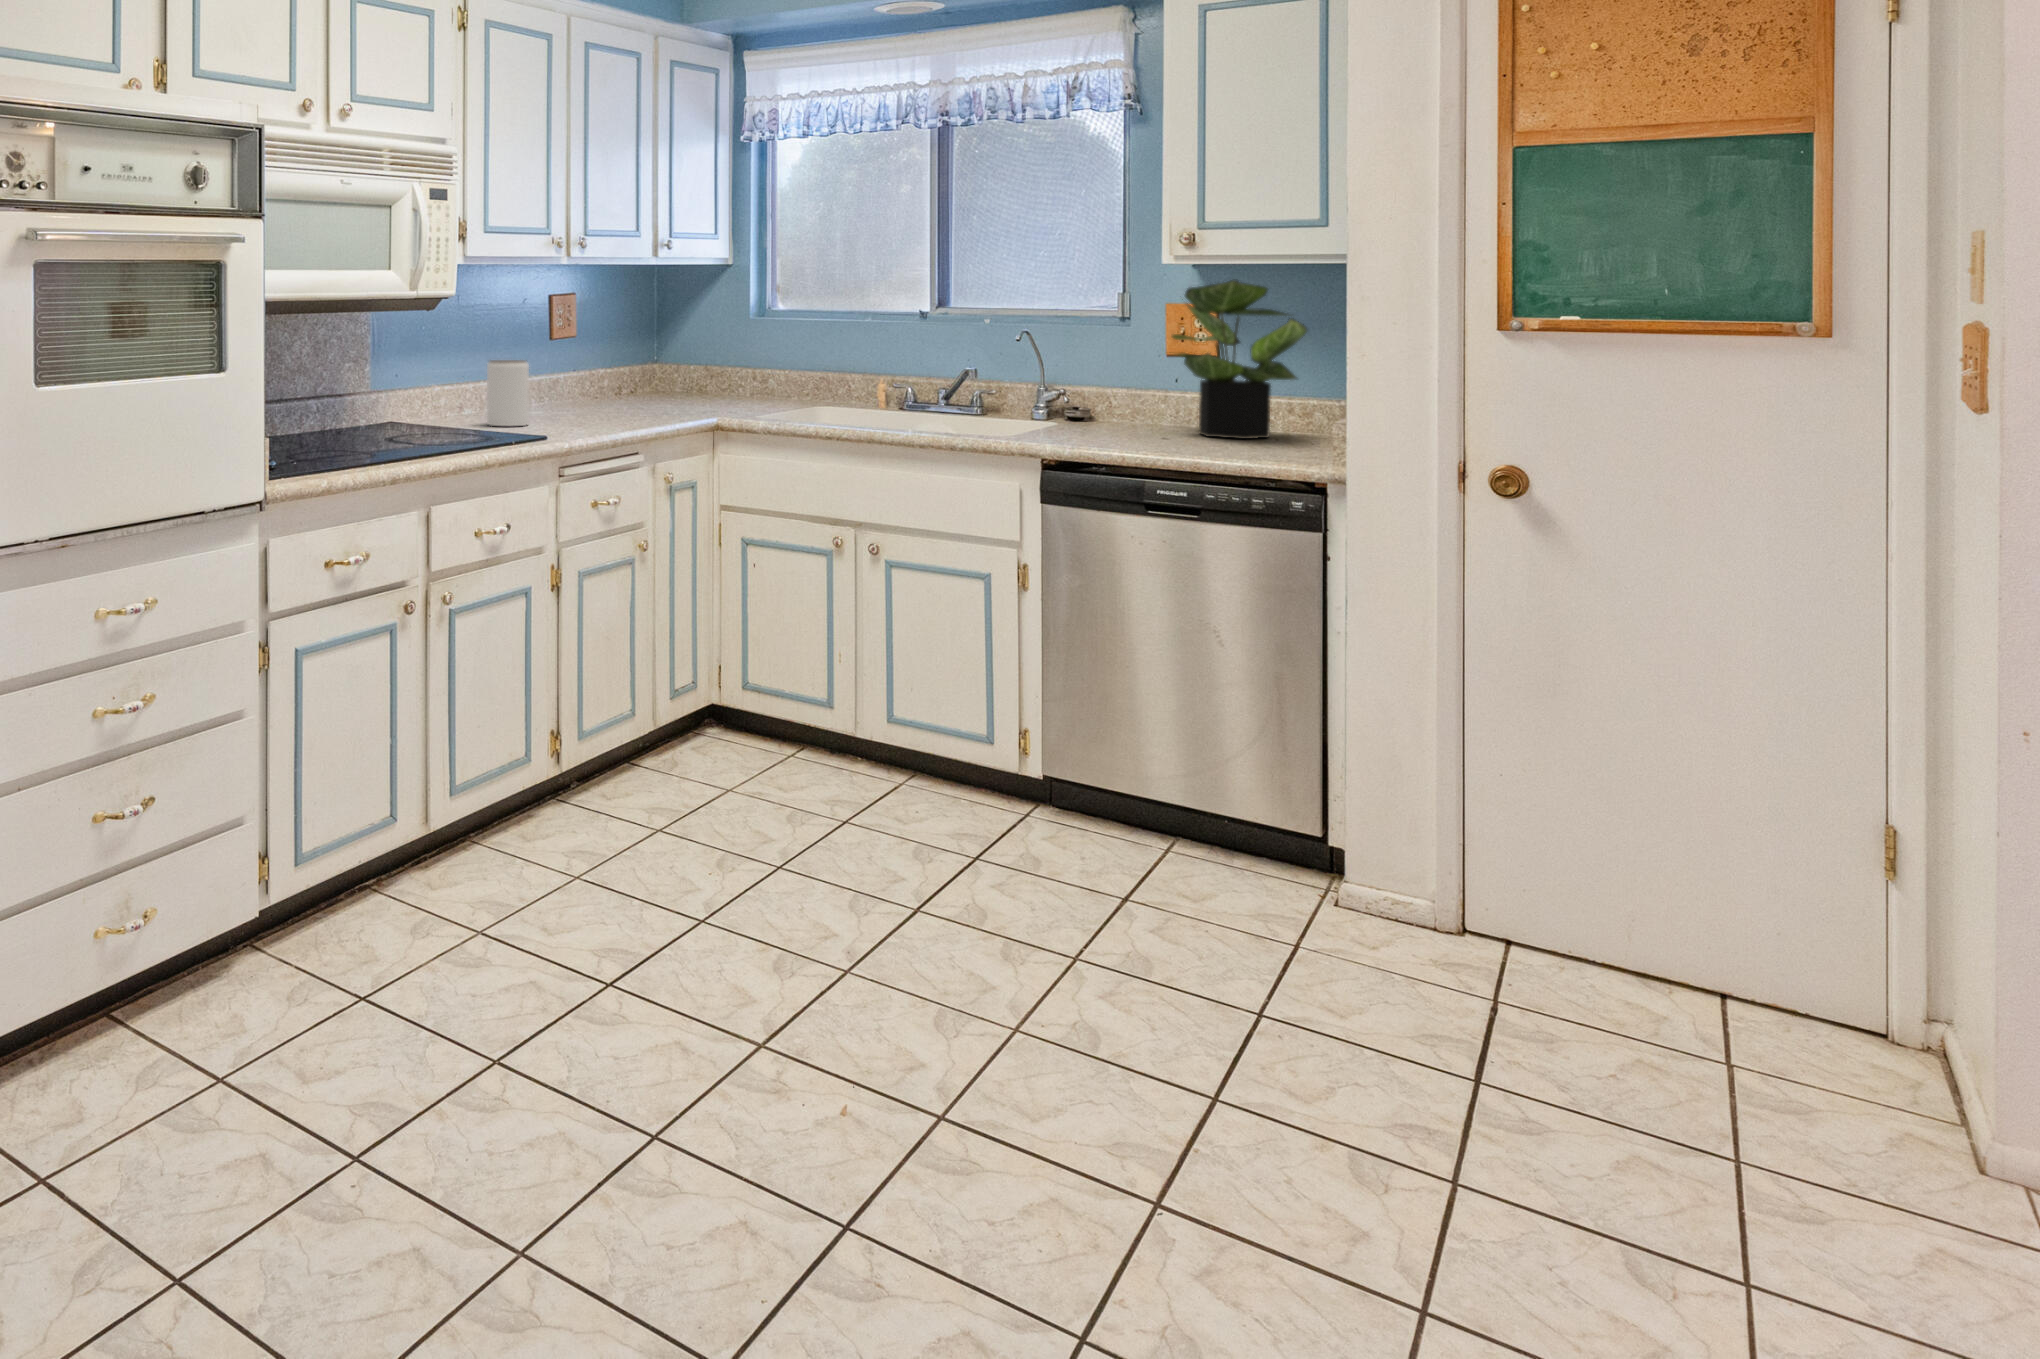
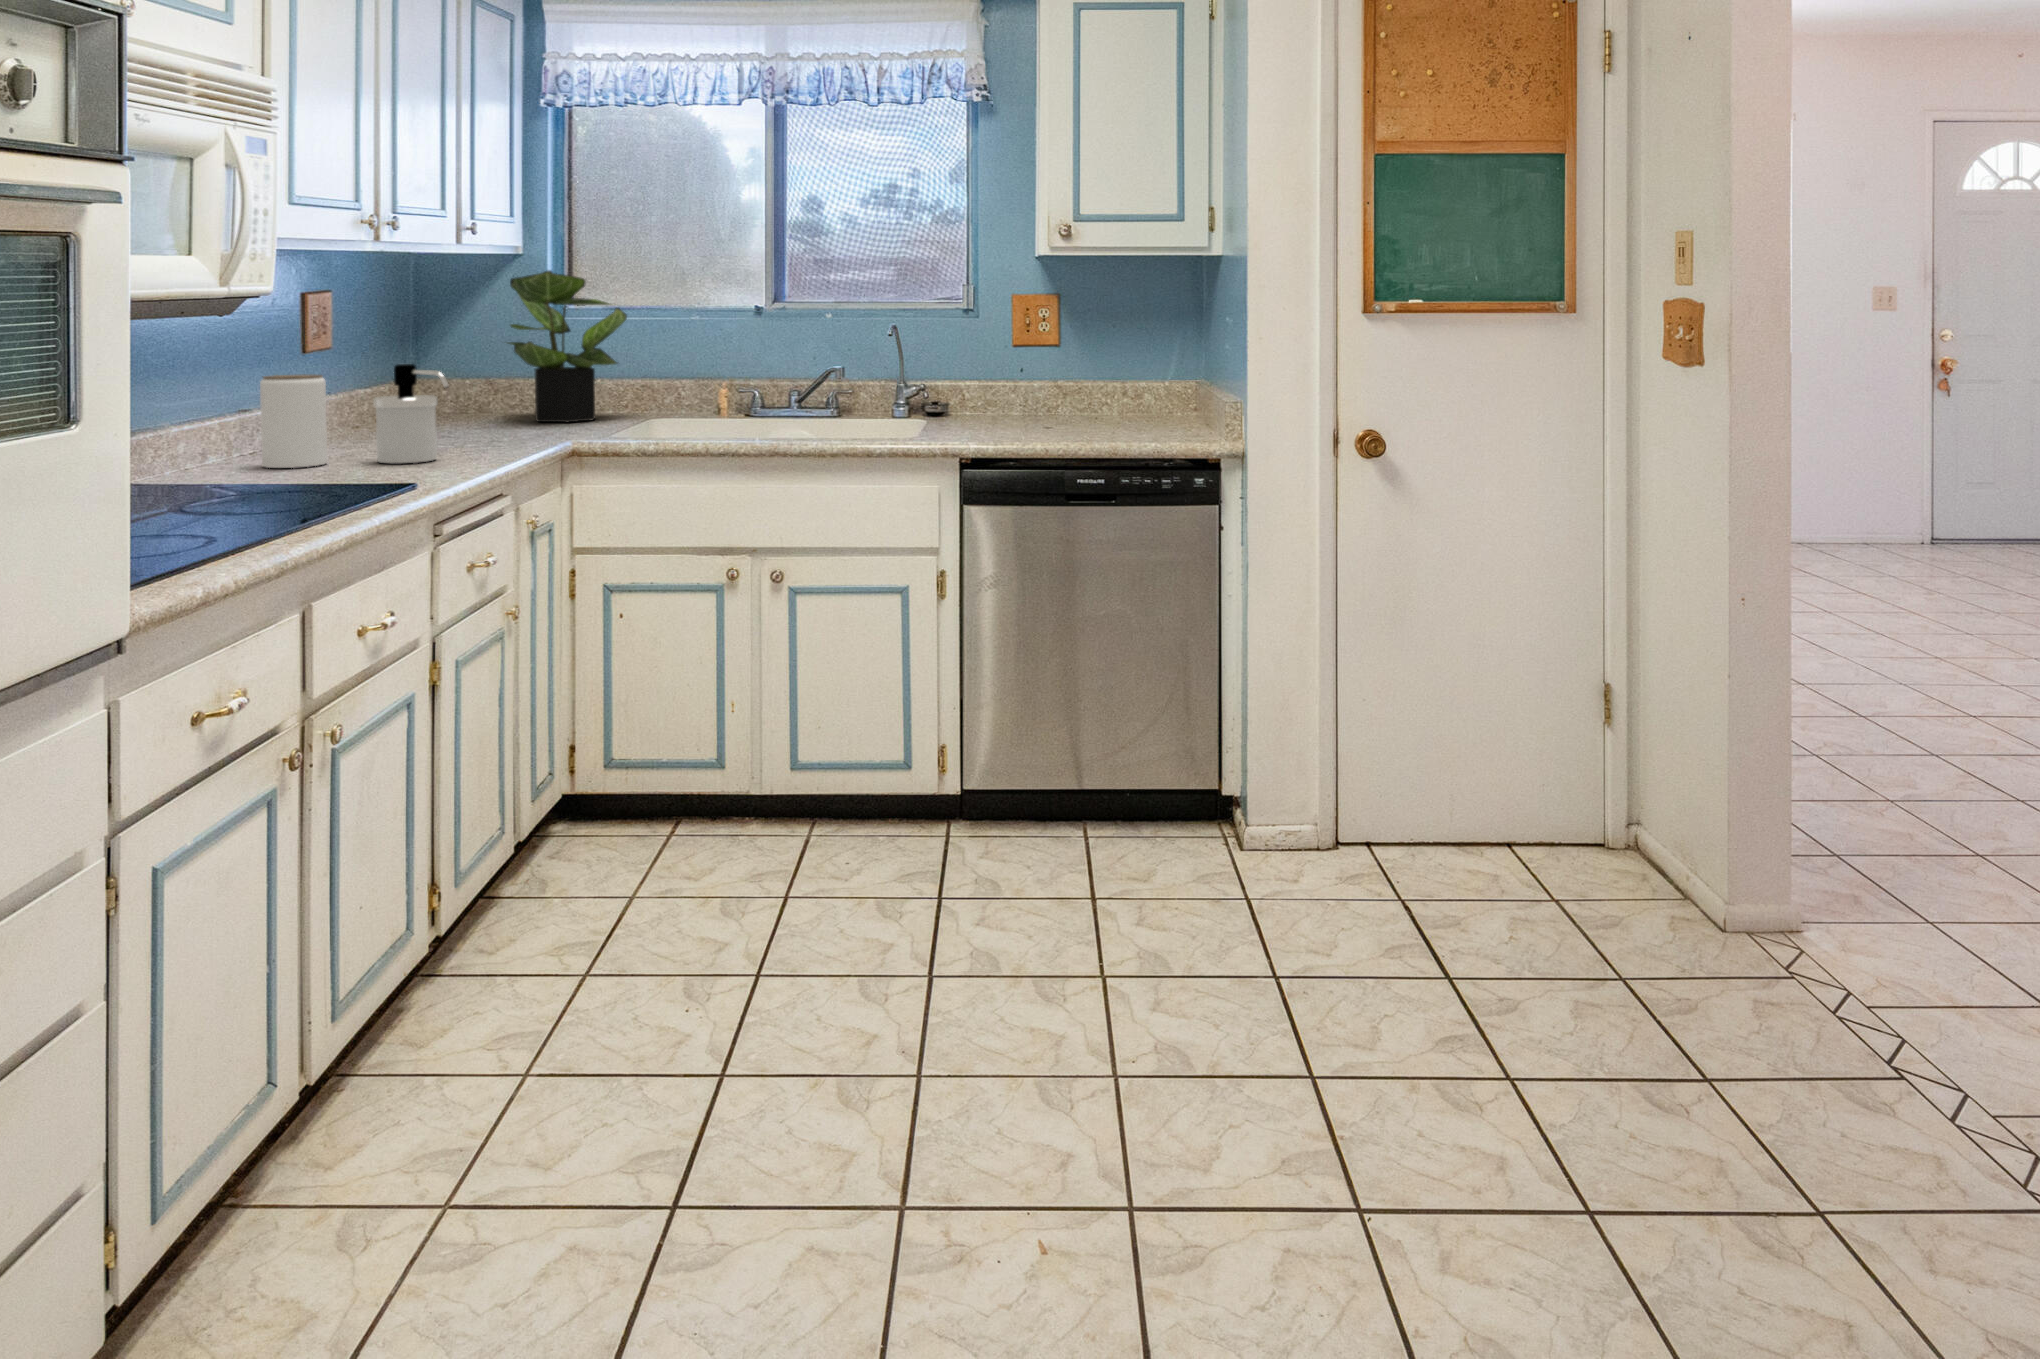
potted plant: present [1172,280,1307,439] -> present [508,270,627,422]
soap dispenser: none [557,355,602,428] -> present [373,364,449,464]

